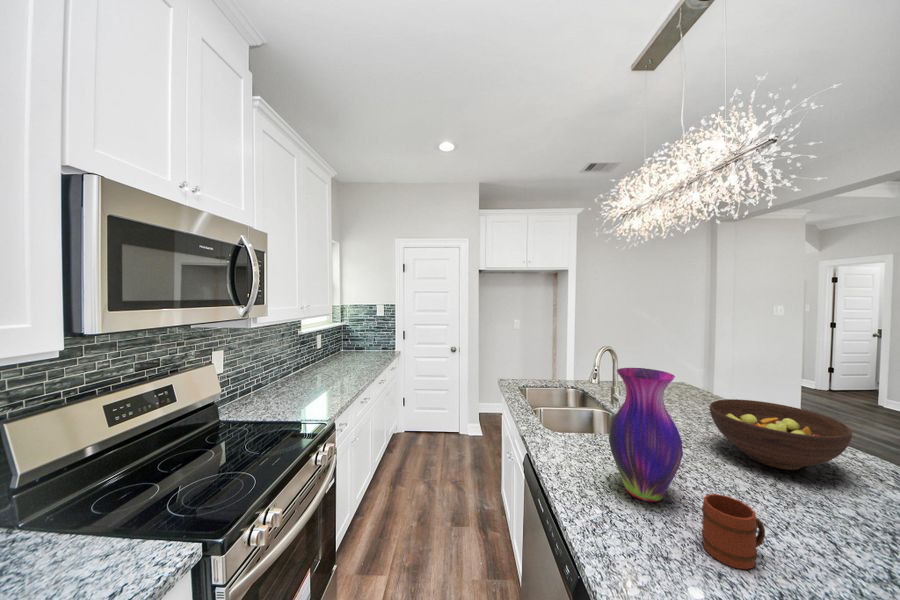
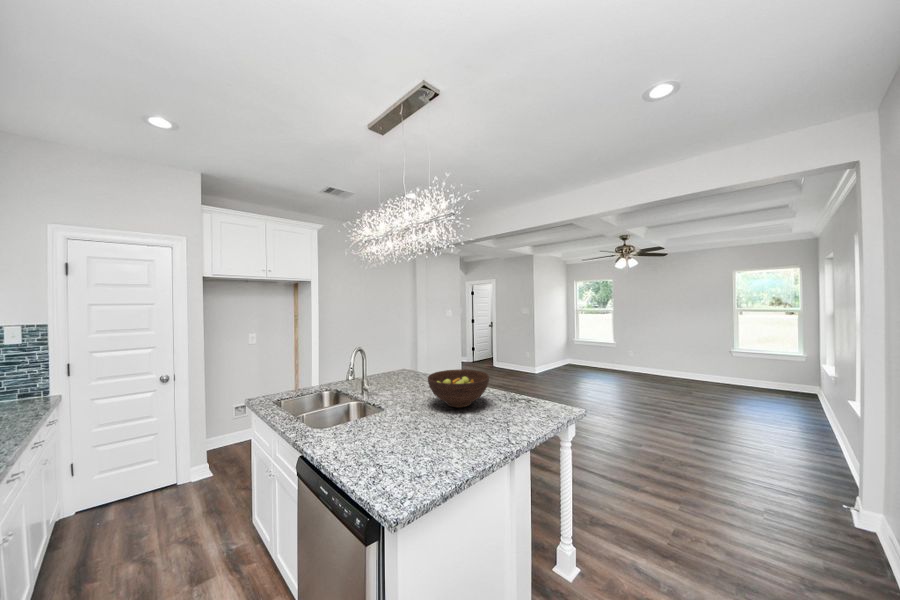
vase: present [609,368,683,502] -> none [374,357,420,451]
mug: present [702,494,765,569] -> none [434,426,462,465]

